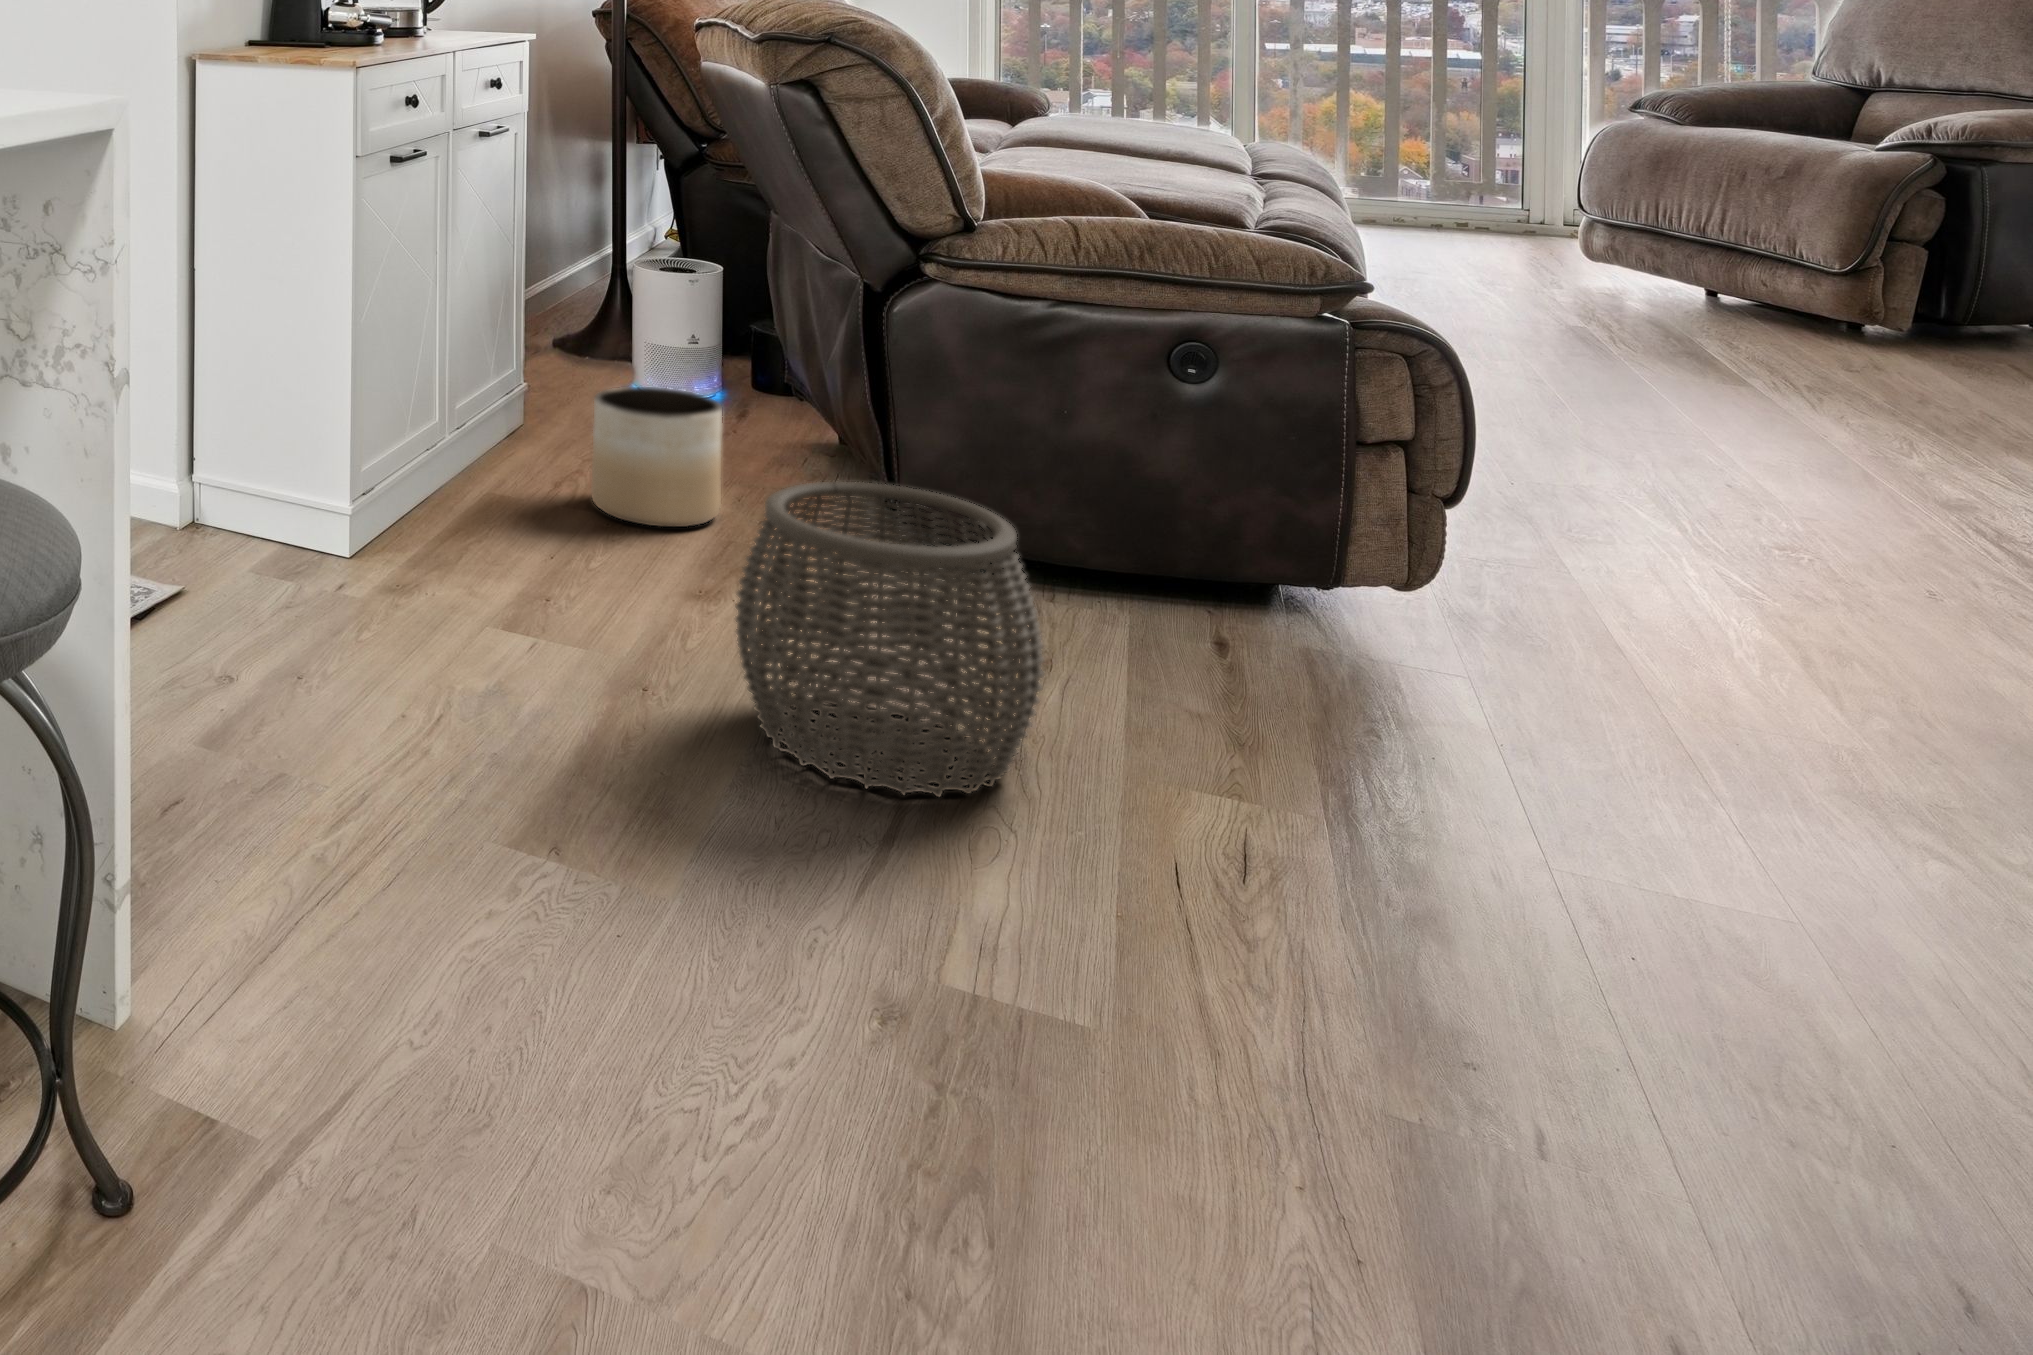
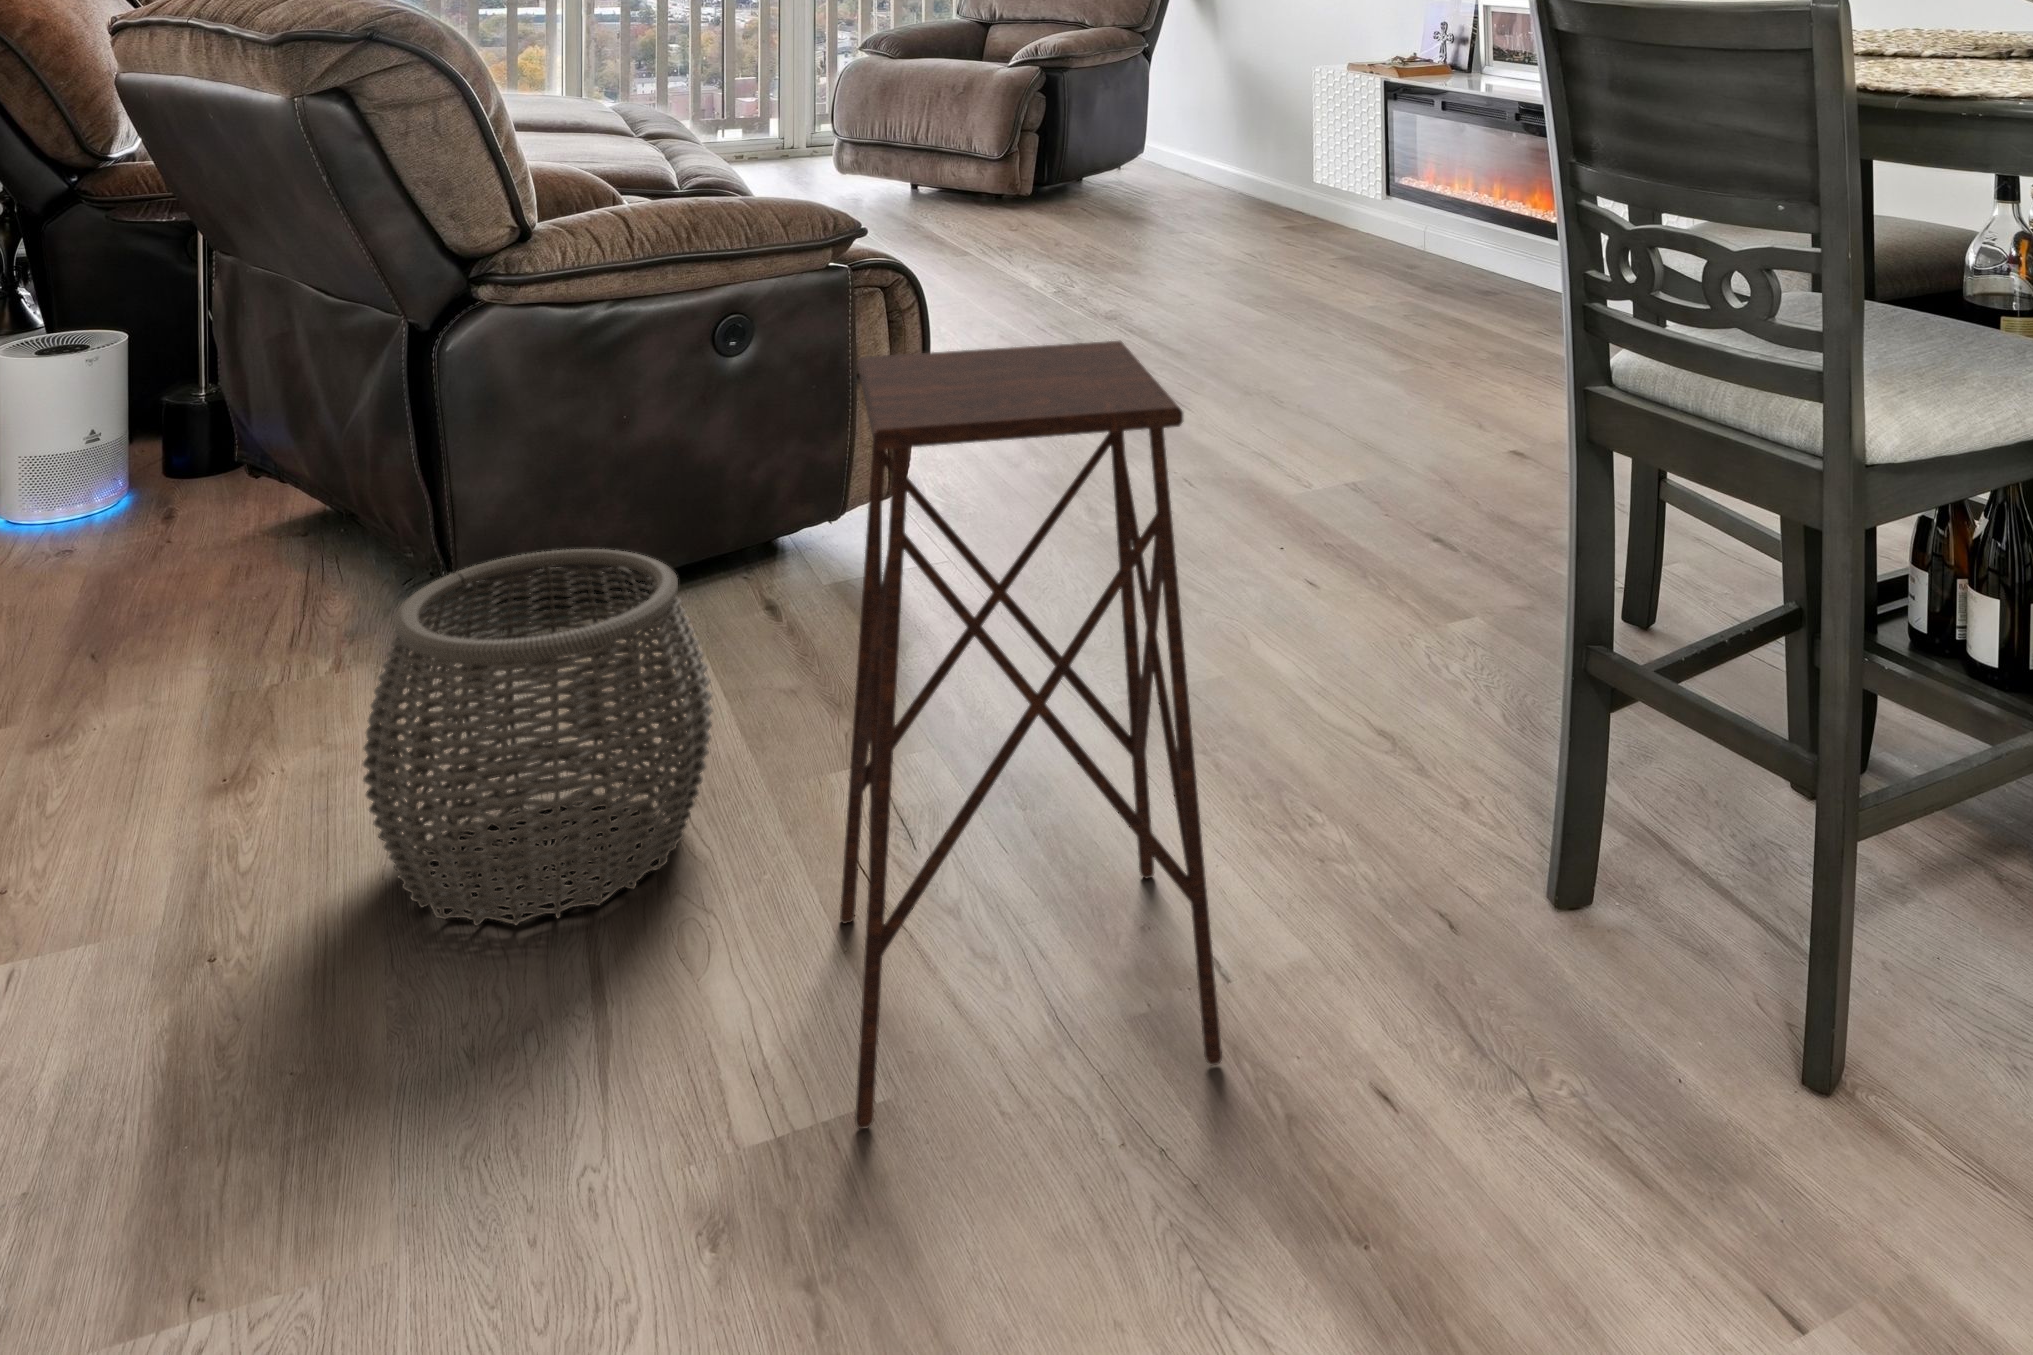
side table: none [1037,350,1532,1218] -> present [840,341,1222,1129]
planter: present [591,387,722,527] -> none [35,492,227,685]

